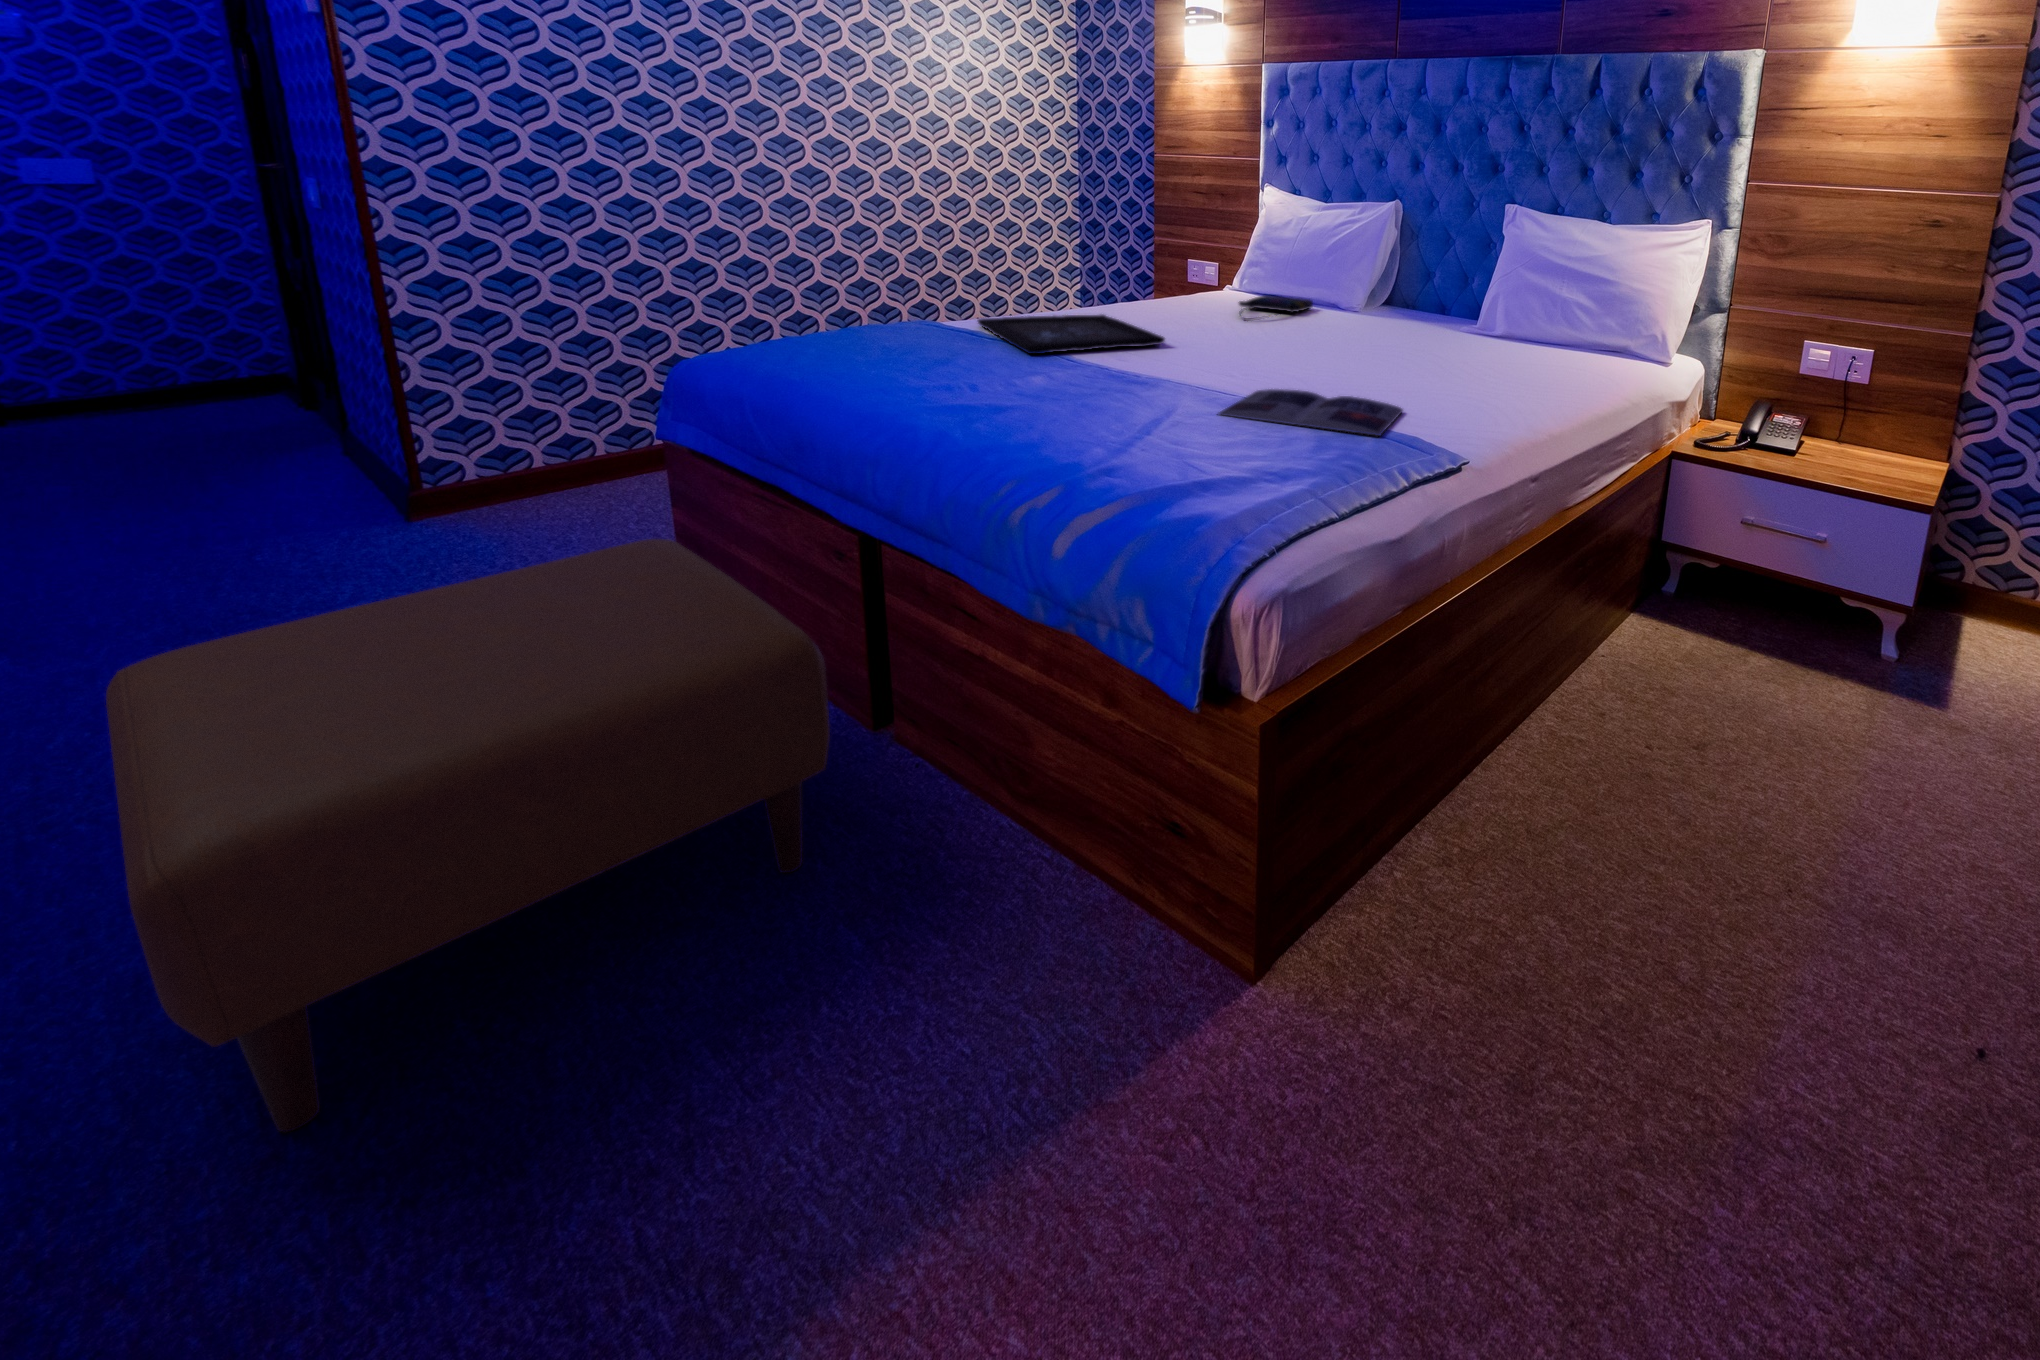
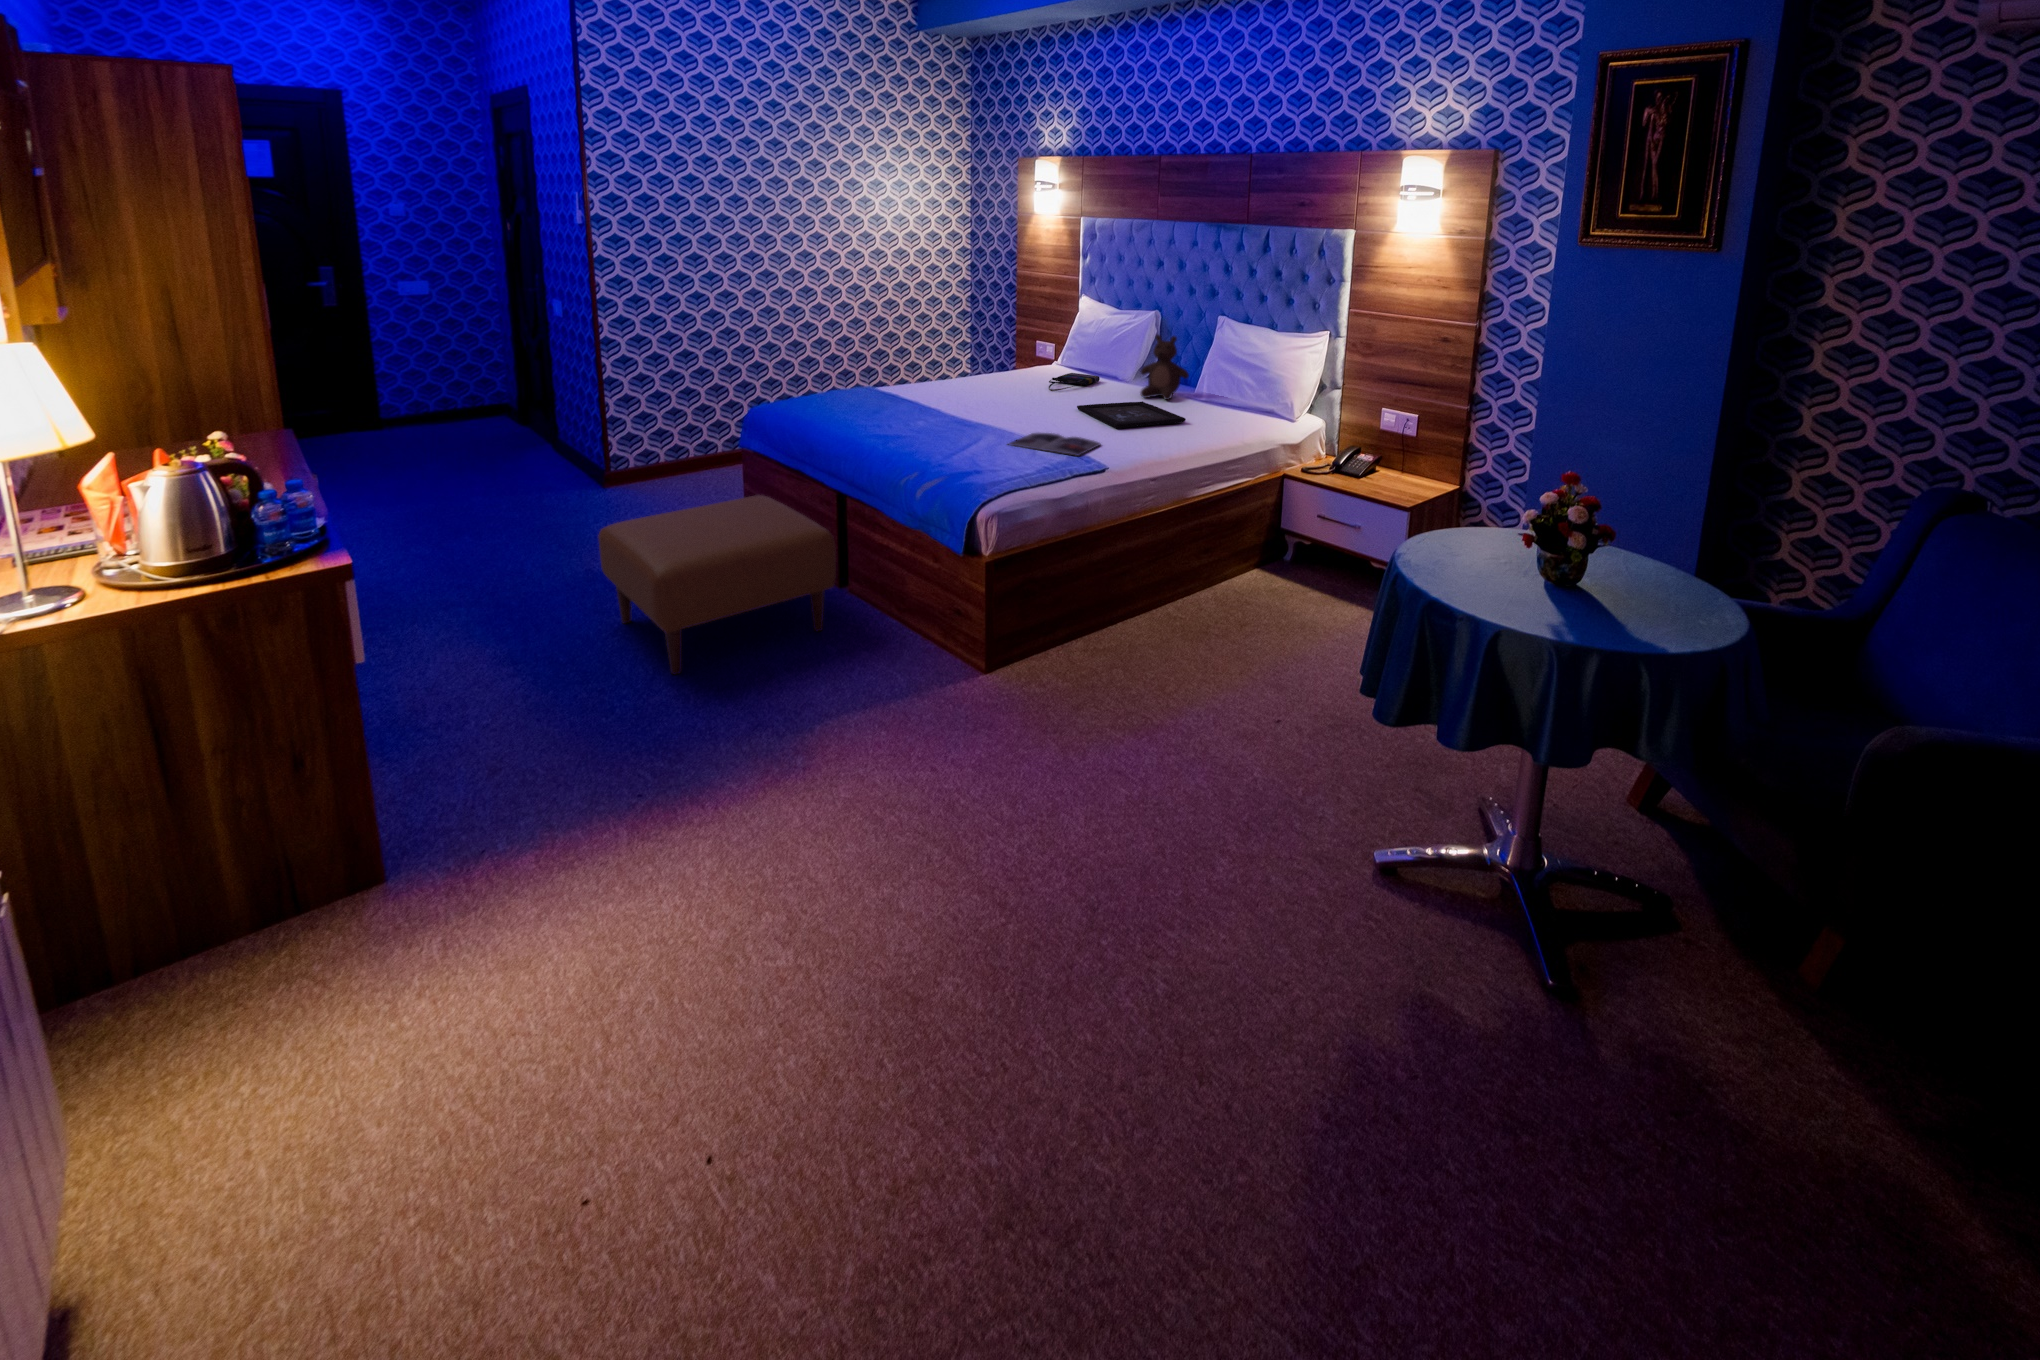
teddy bear: none [1389,228,1471,335] -> present [1141,335,1189,400]
tray: present [978,315,1165,354] -> present [1077,401,1186,429]

